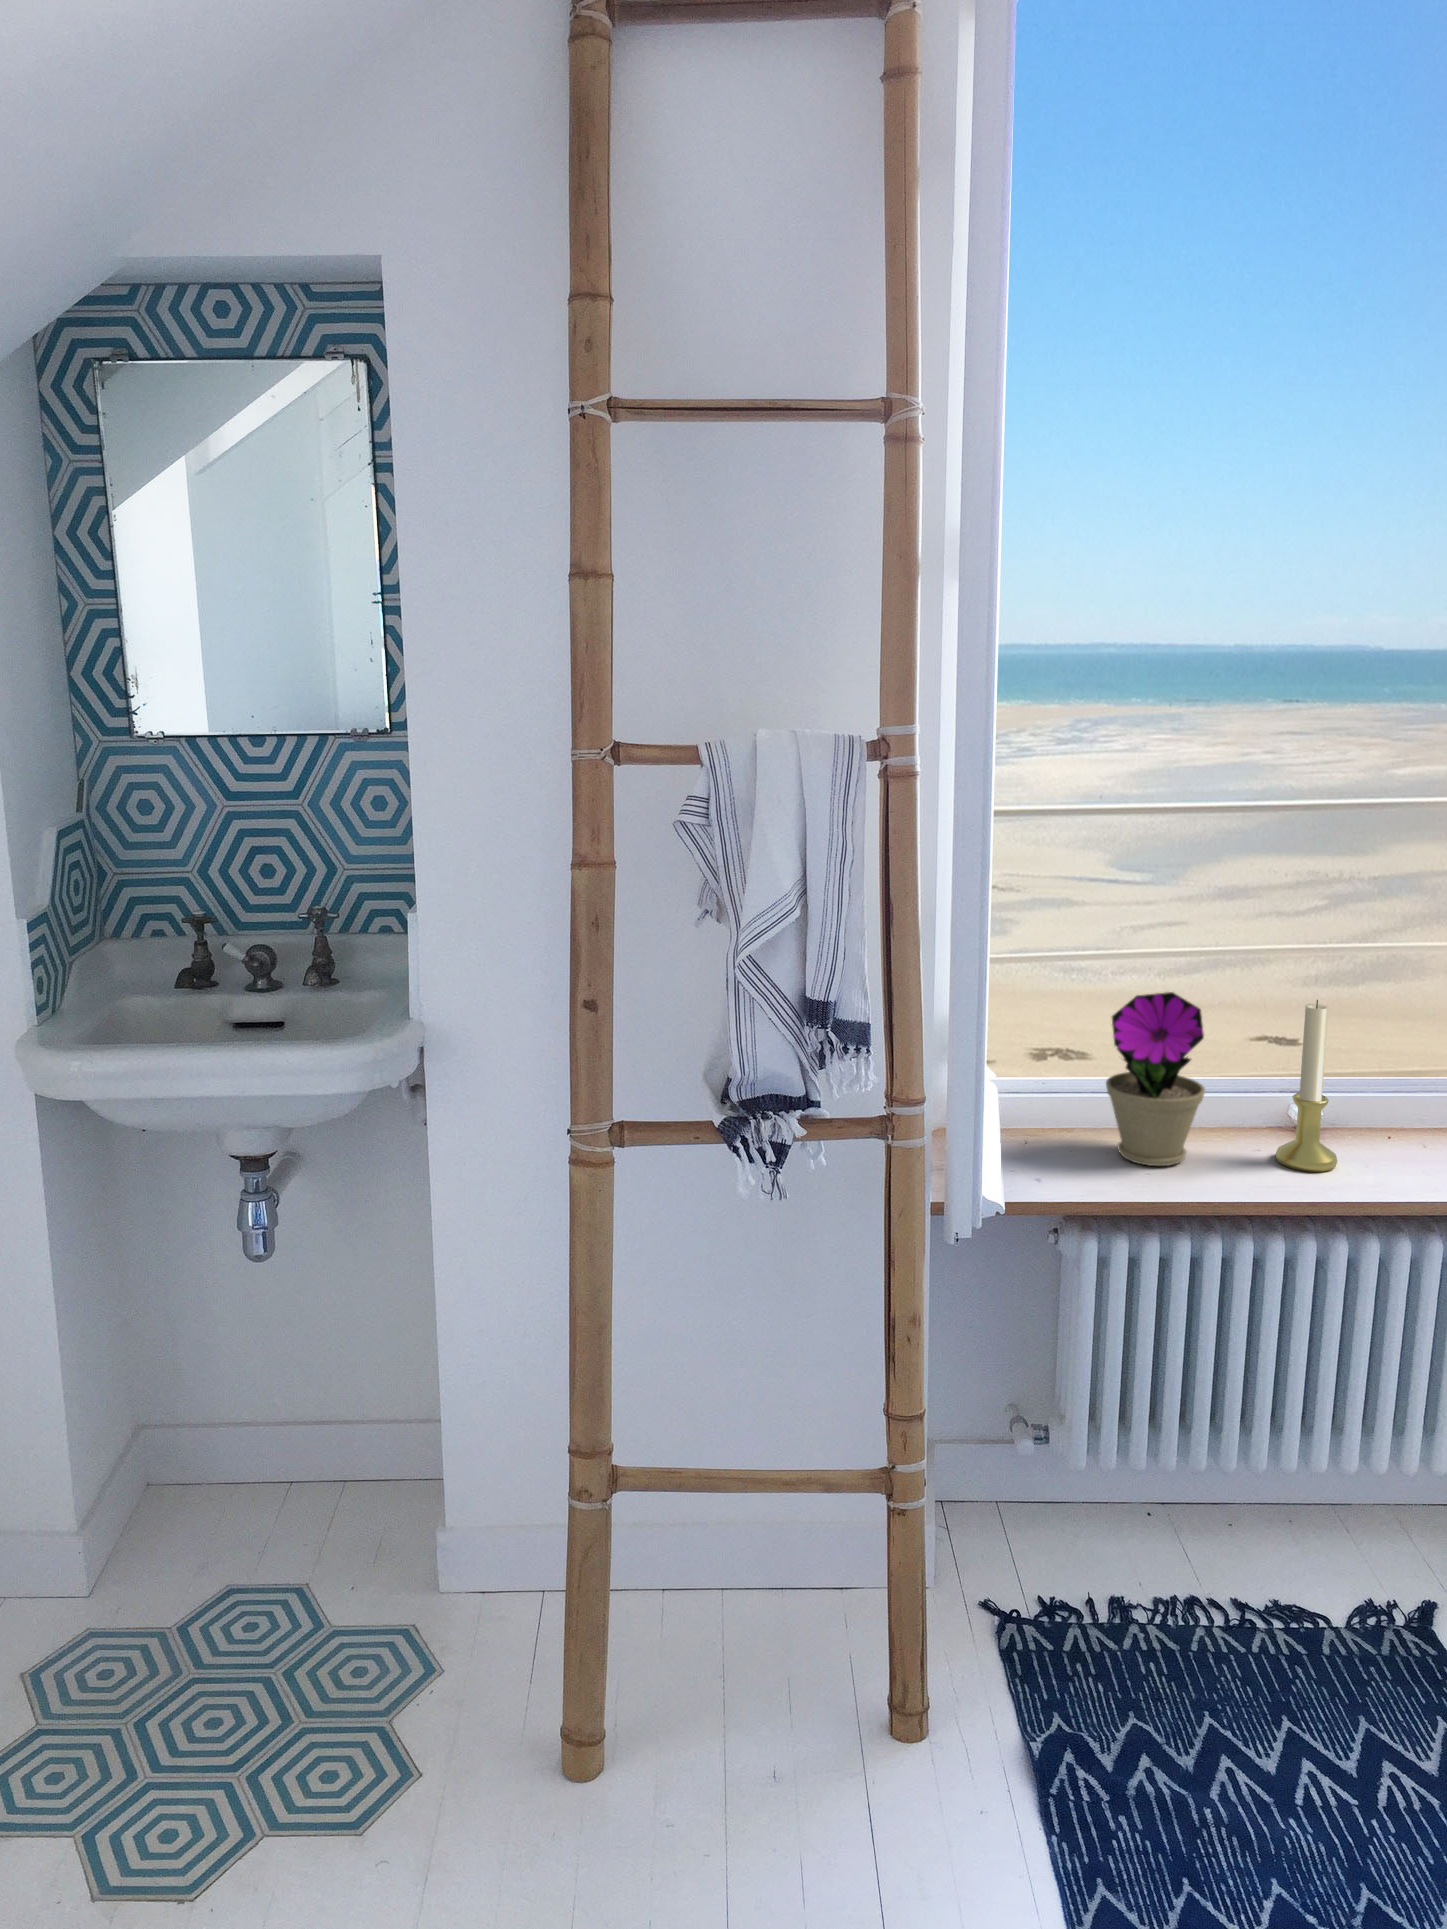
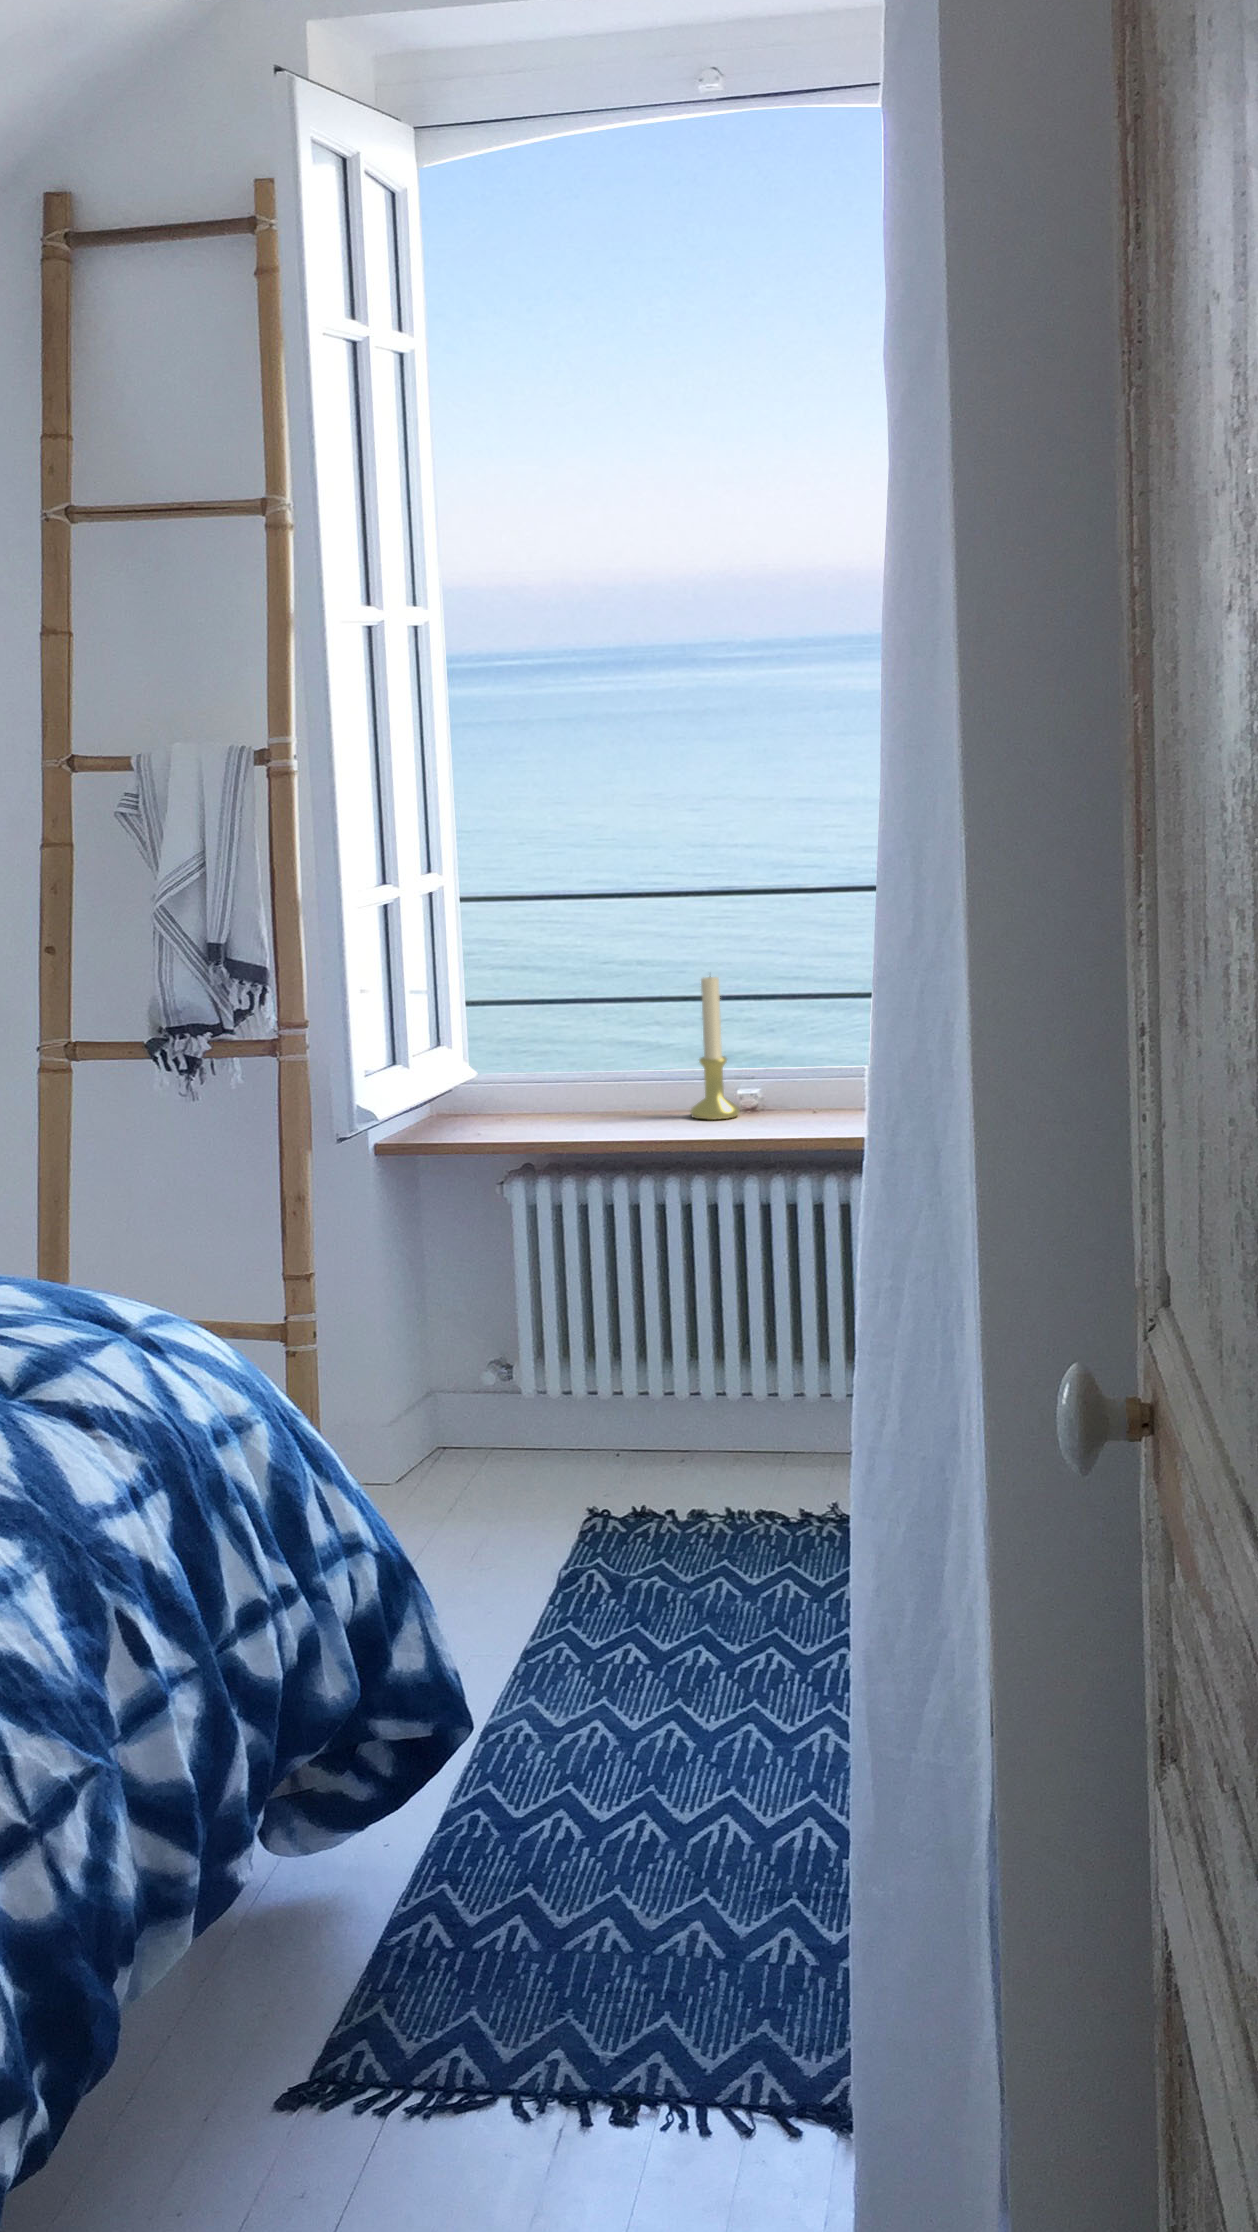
flower pot: present [1106,992,1205,1166] -> none [543,971,627,1118]

